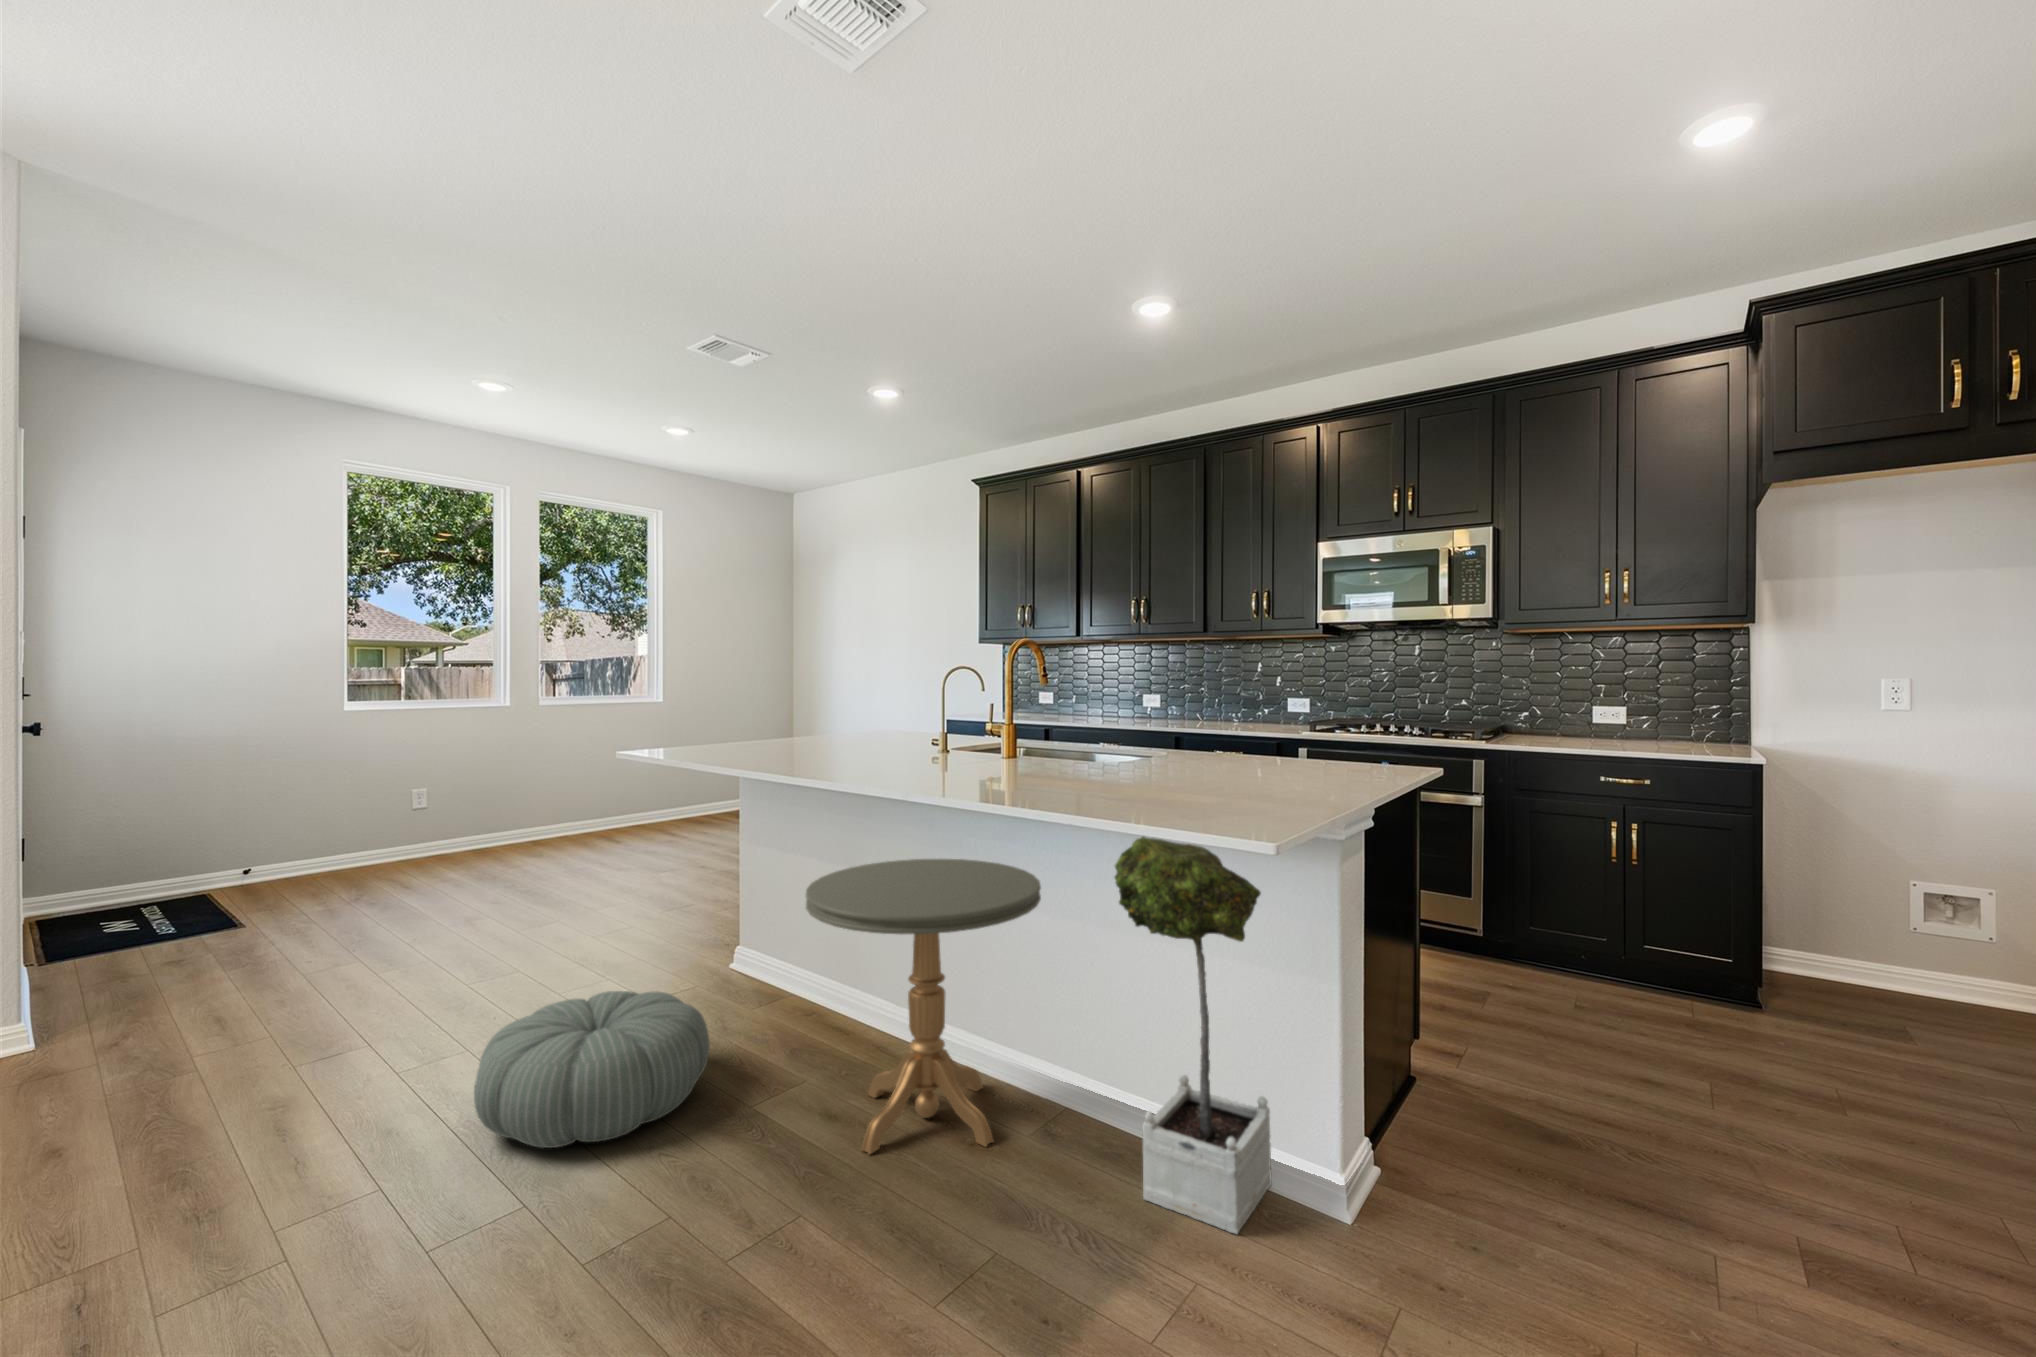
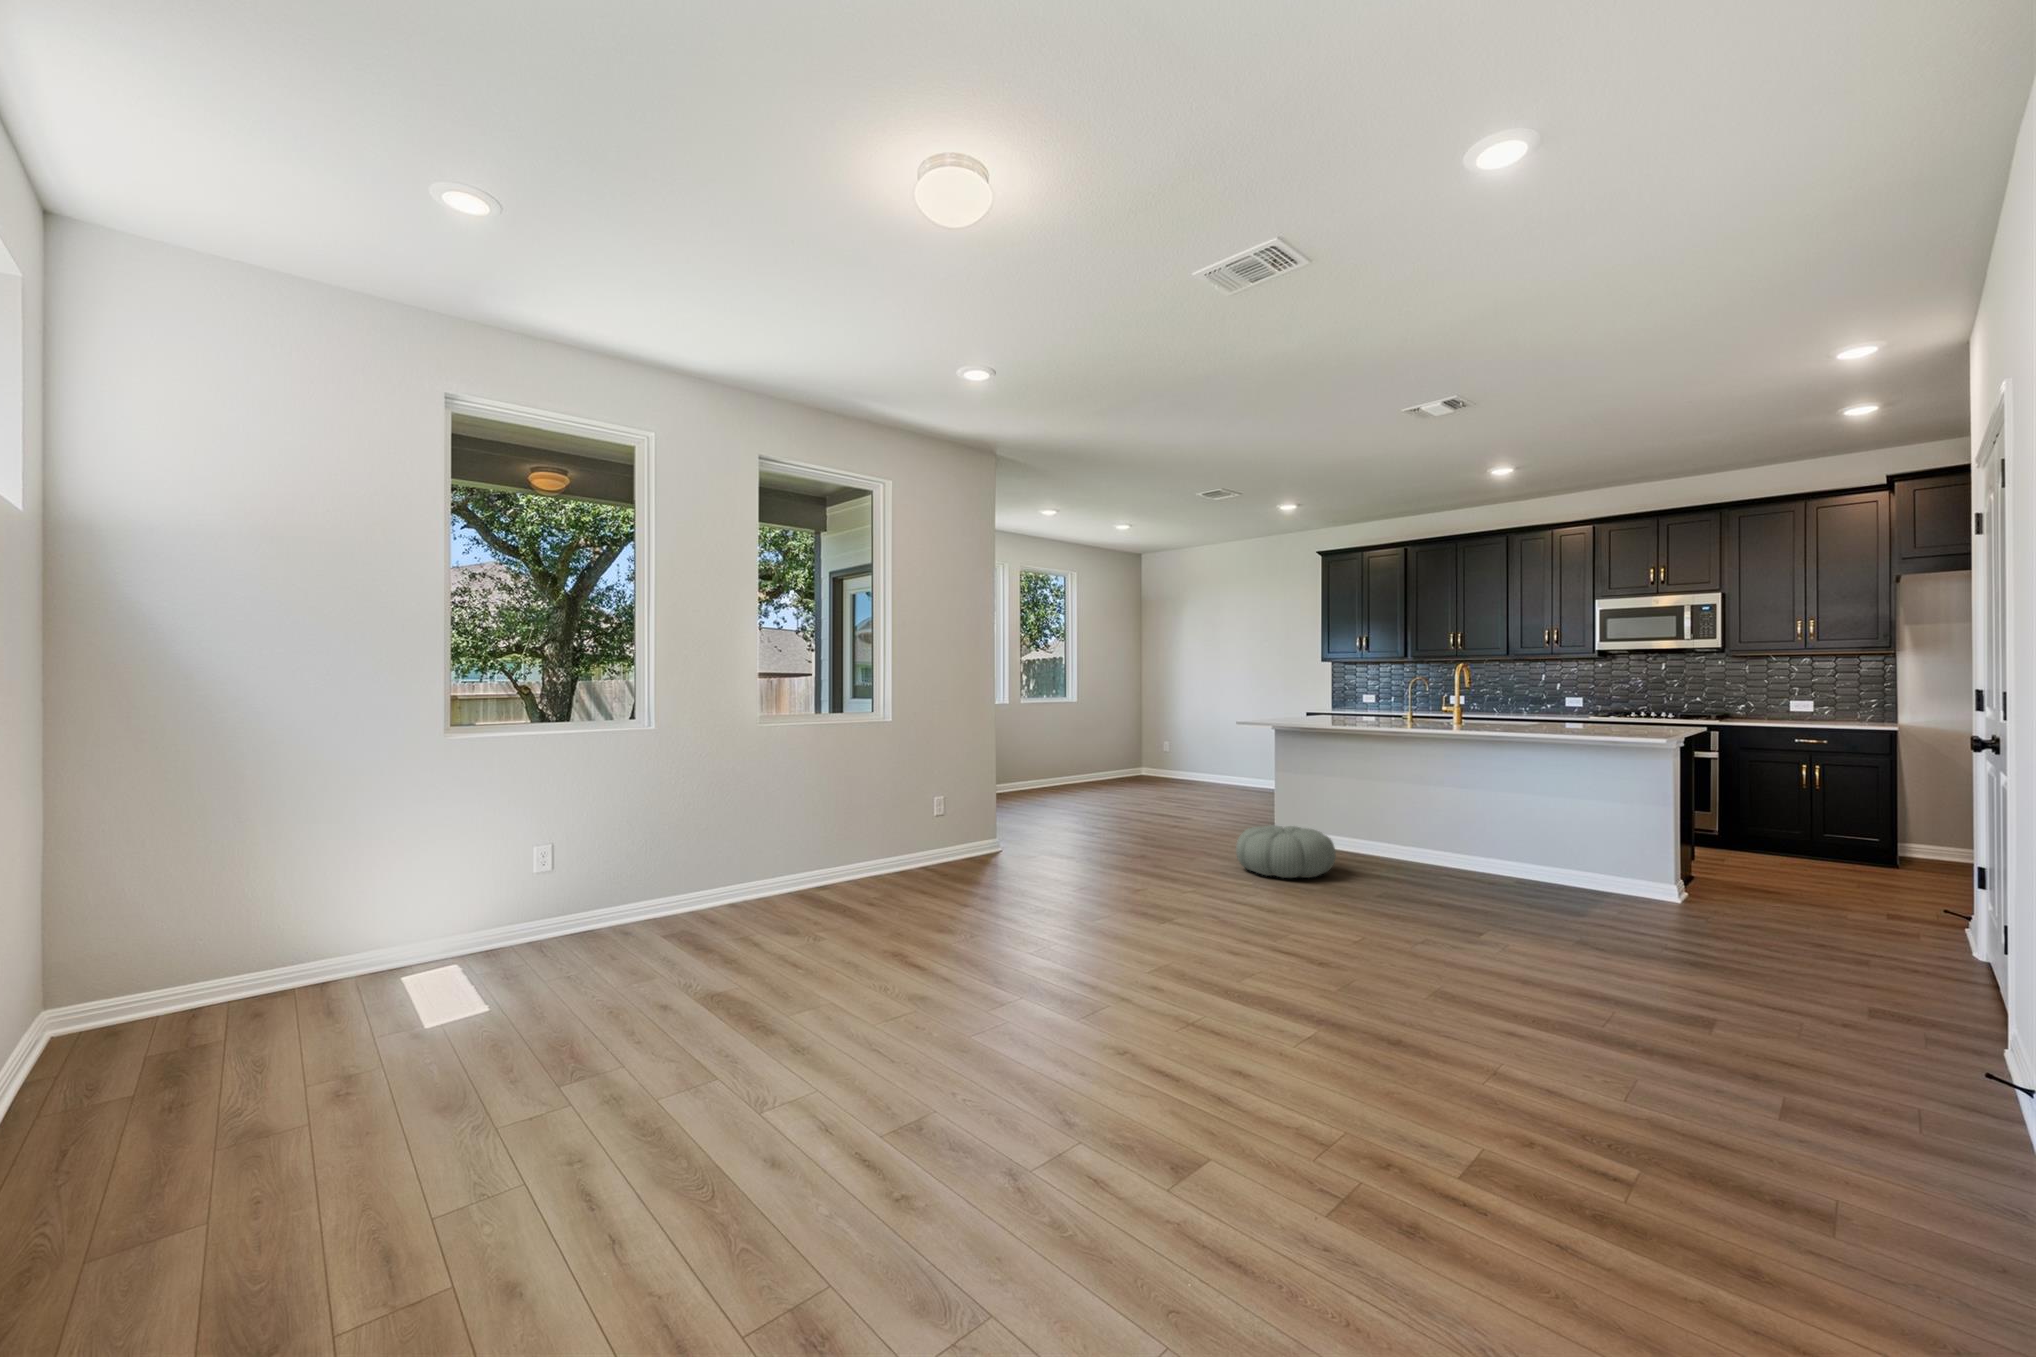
potted tree: present [1115,836,1272,1234] -> none [1558,744,1638,906]
side table: present [806,859,1041,1154] -> none [1391,767,1510,886]

